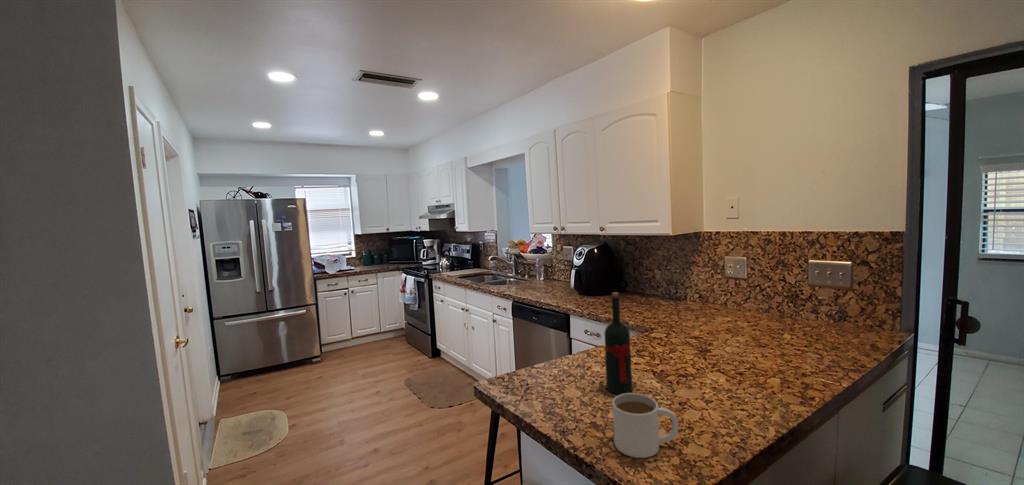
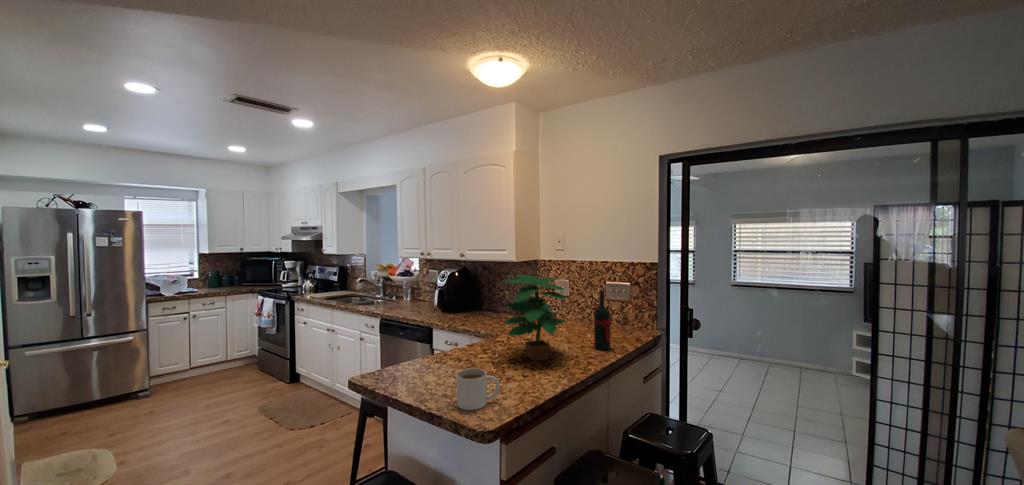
potted plant: none [665,254,770,376] -> present [504,275,566,361]
wine bottle: present [605,292,632,394] -> present [594,288,611,350]

